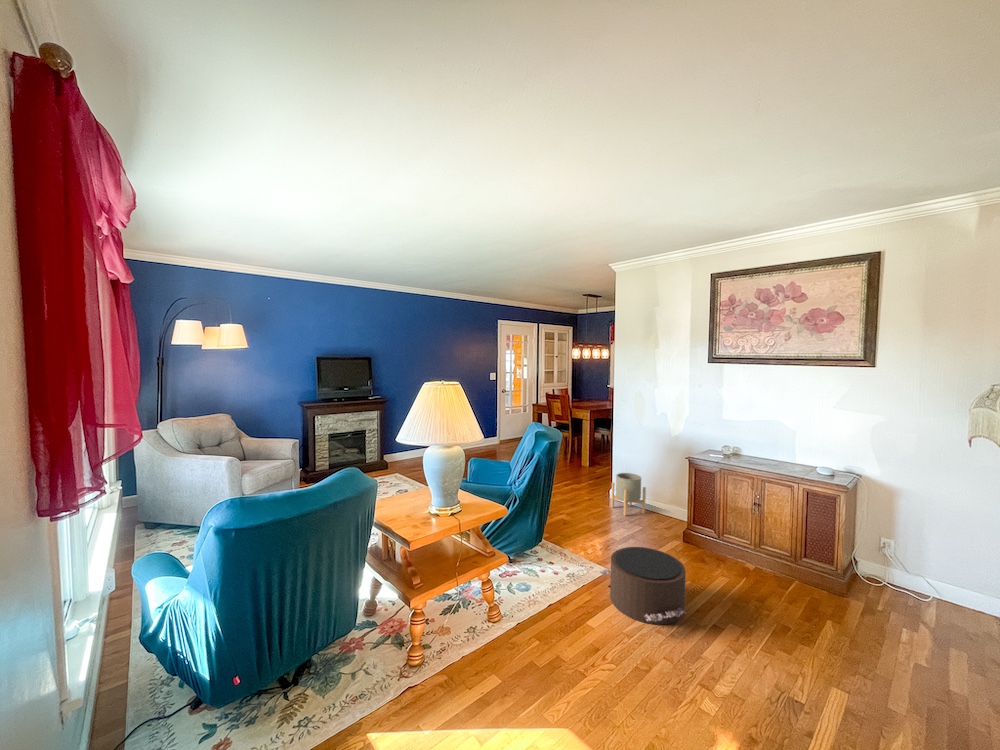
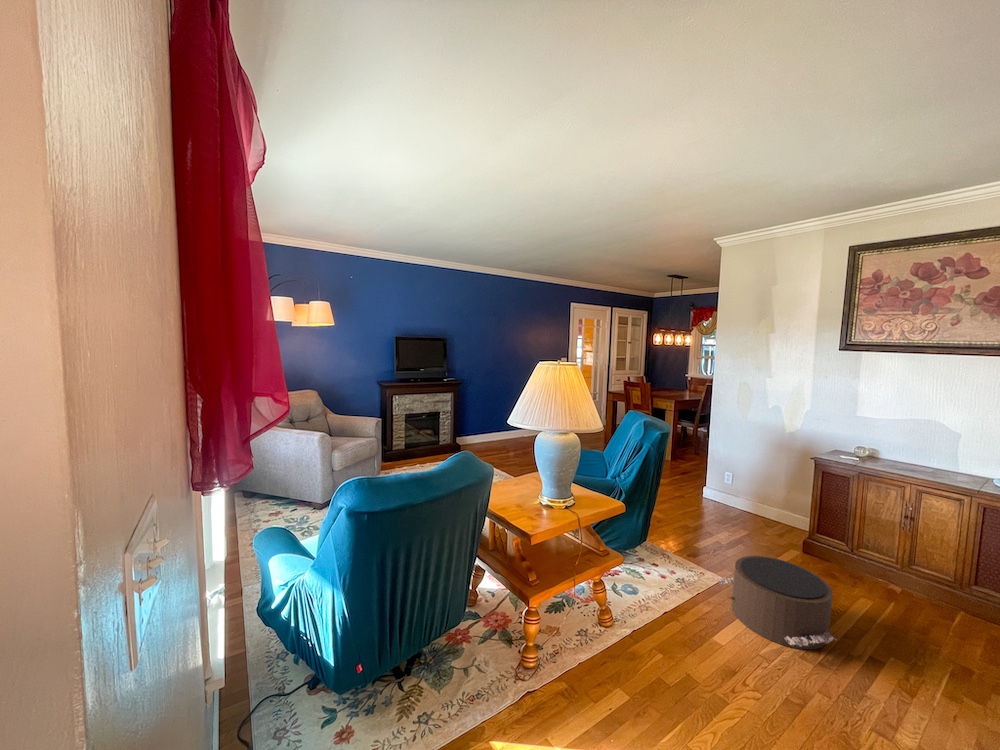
planter: present [611,473,646,516] -> none [707,470,751,518]

